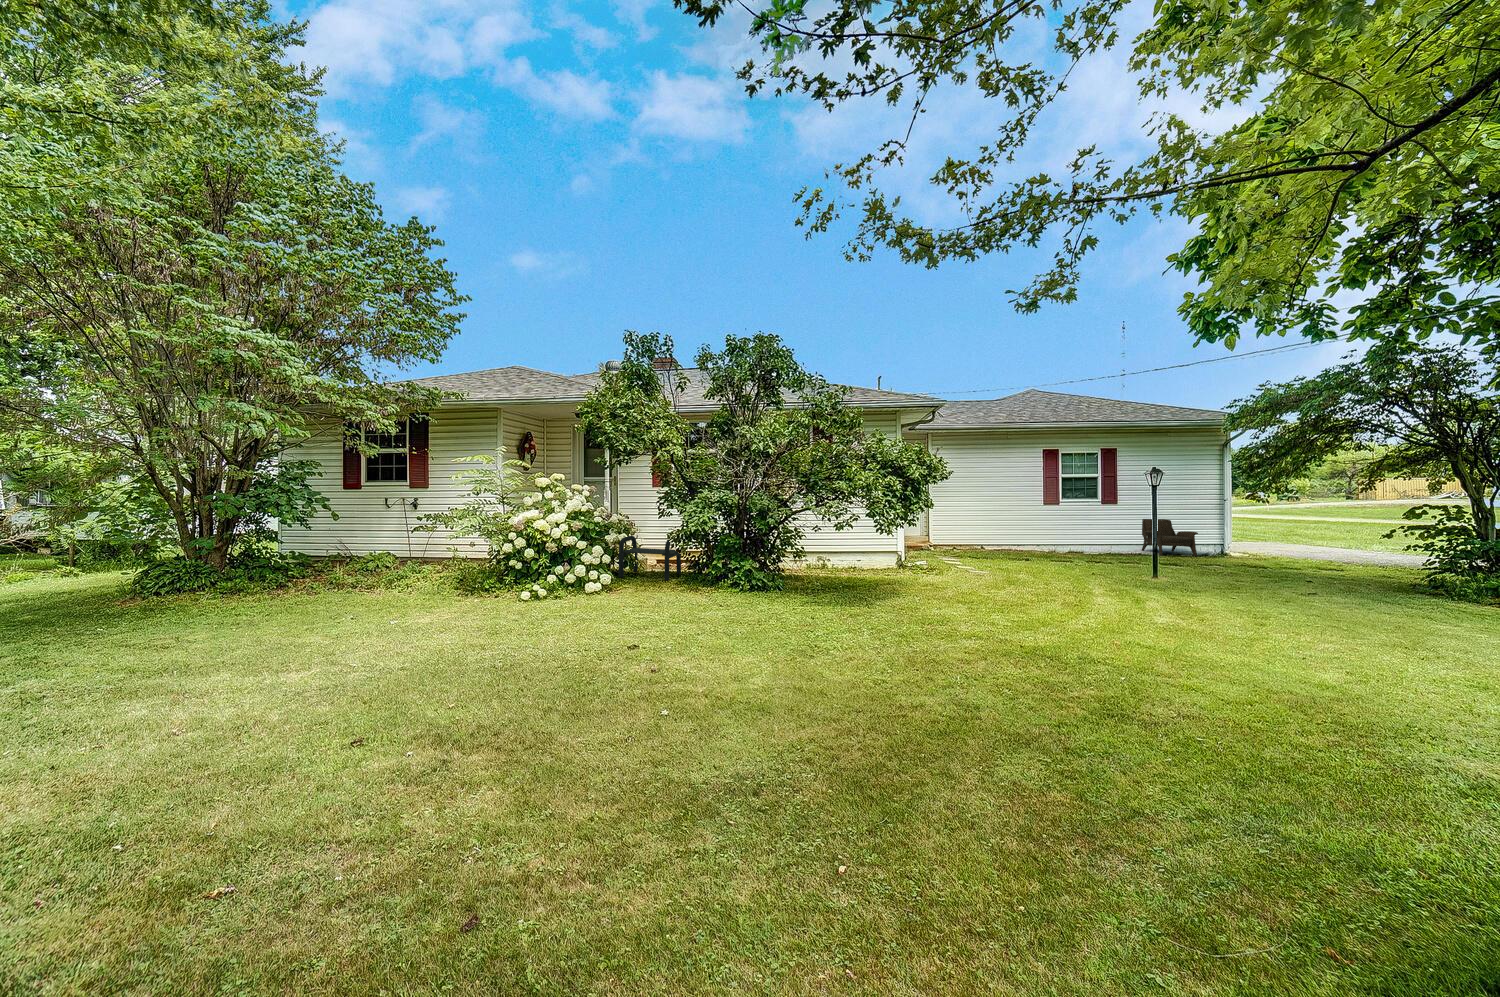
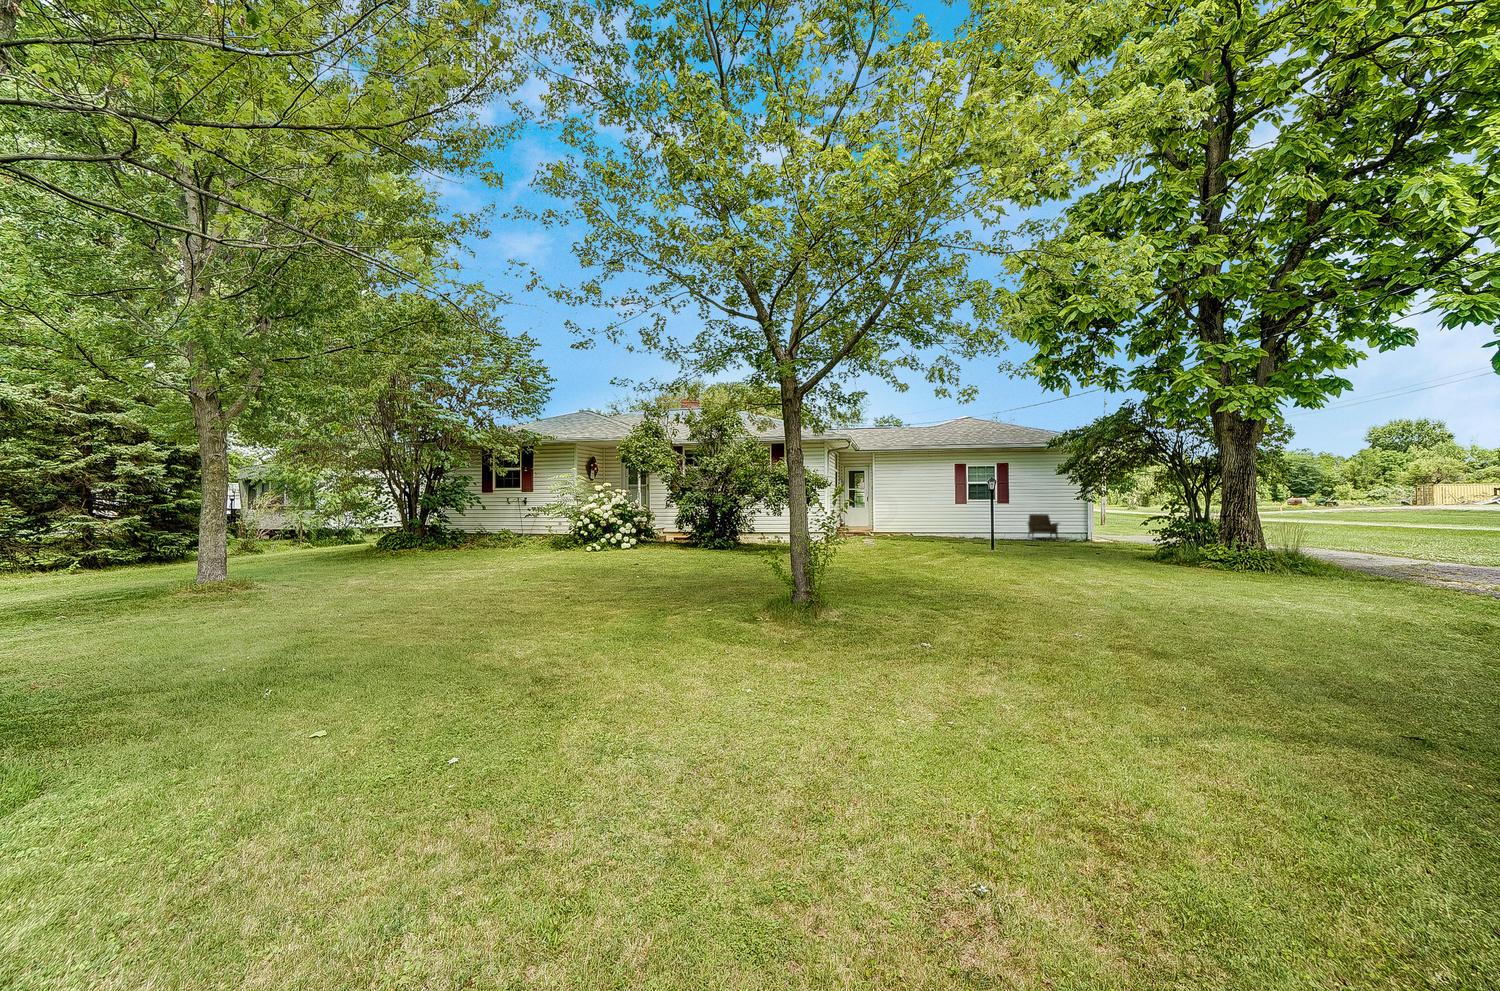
bench: present [619,535,681,580] -> none [643,520,681,546]

